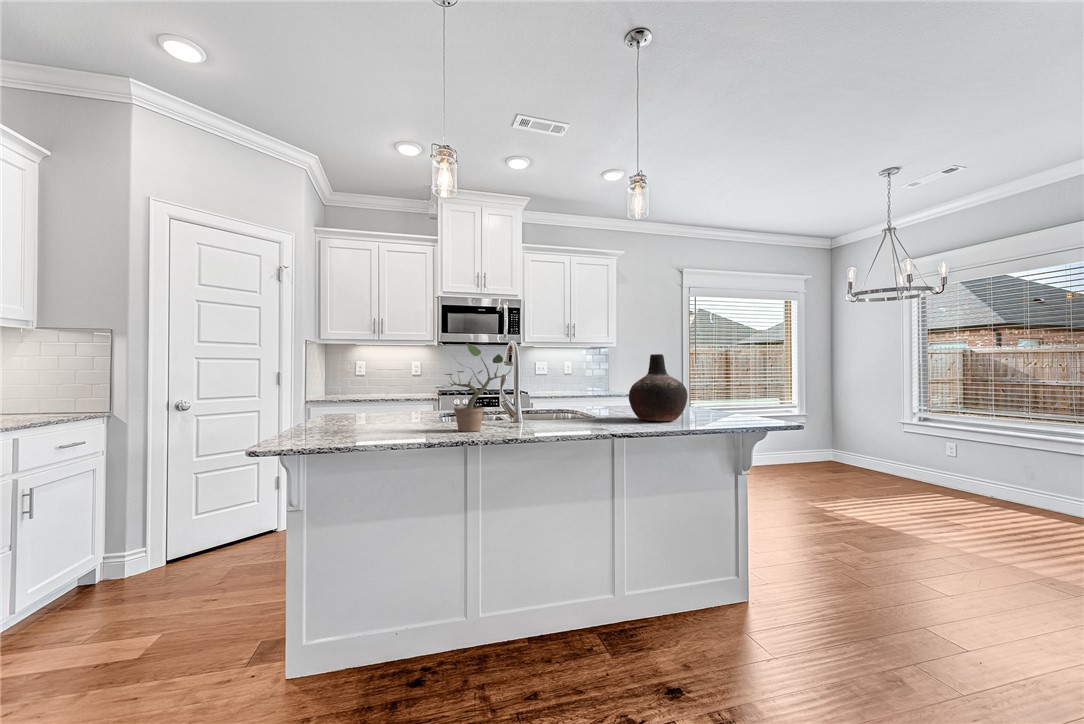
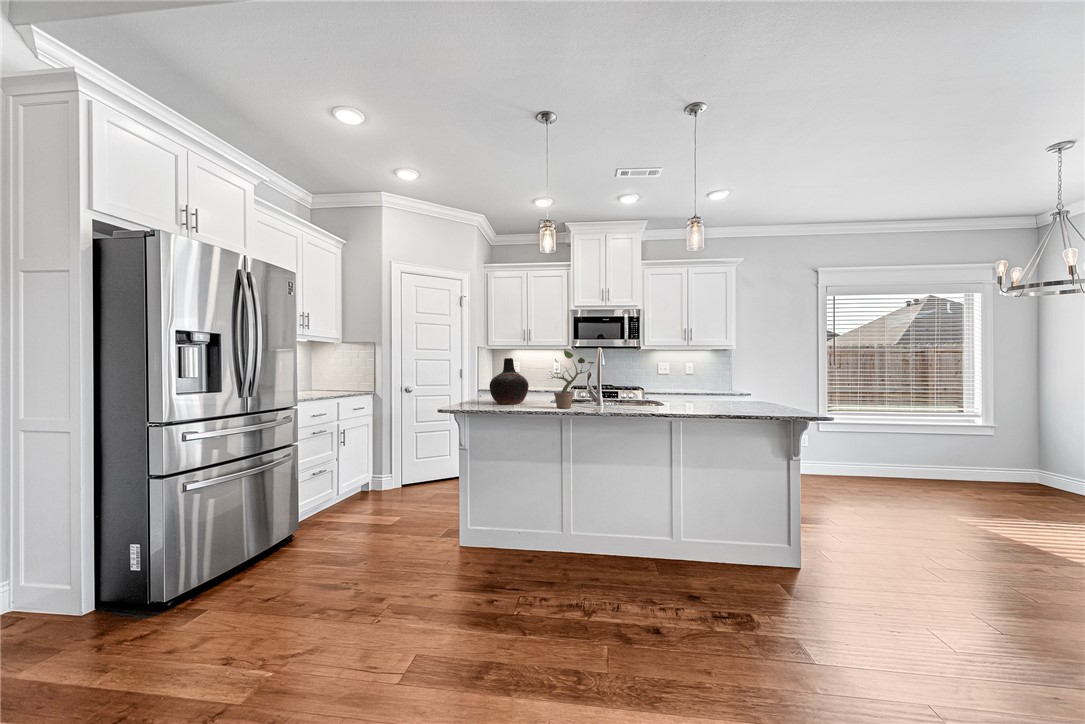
vase: present [629,354,688,421] -> present [489,358,529,404]

